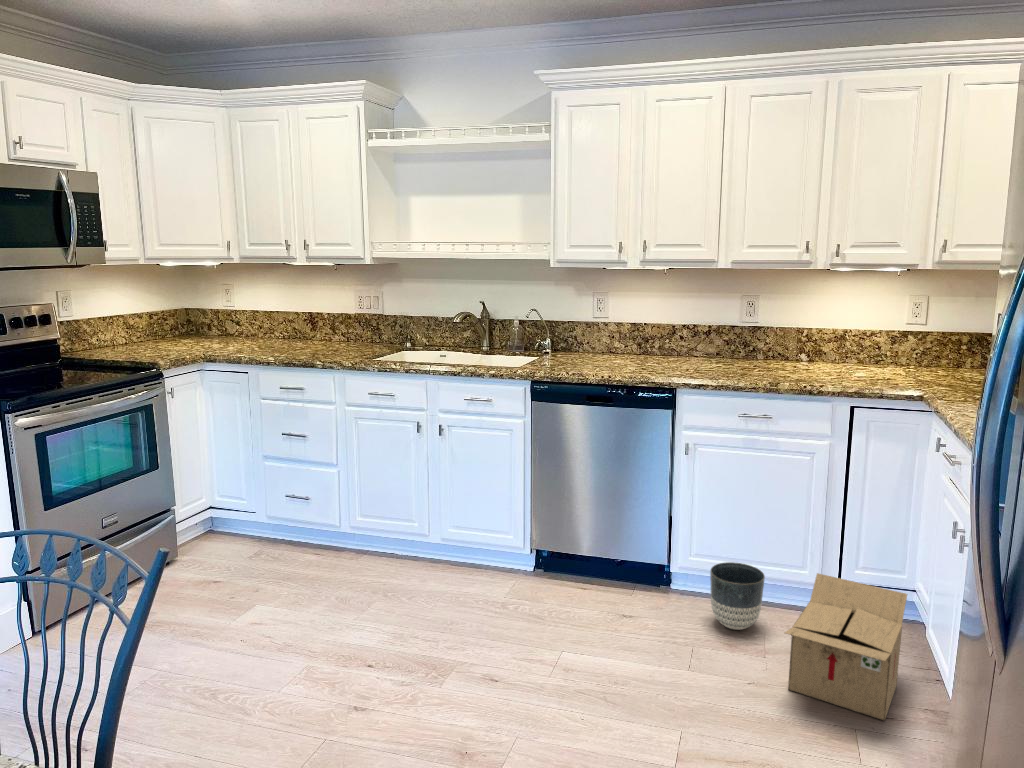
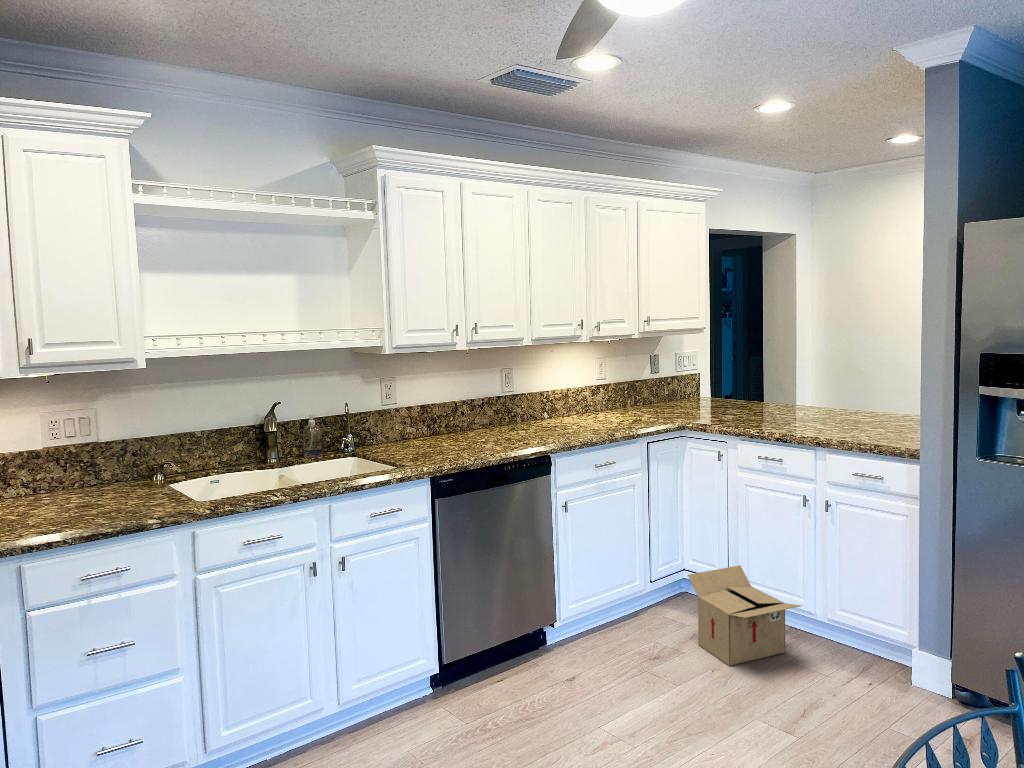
planter: present [710,562,765,630] -> none [608,593,654,651]

